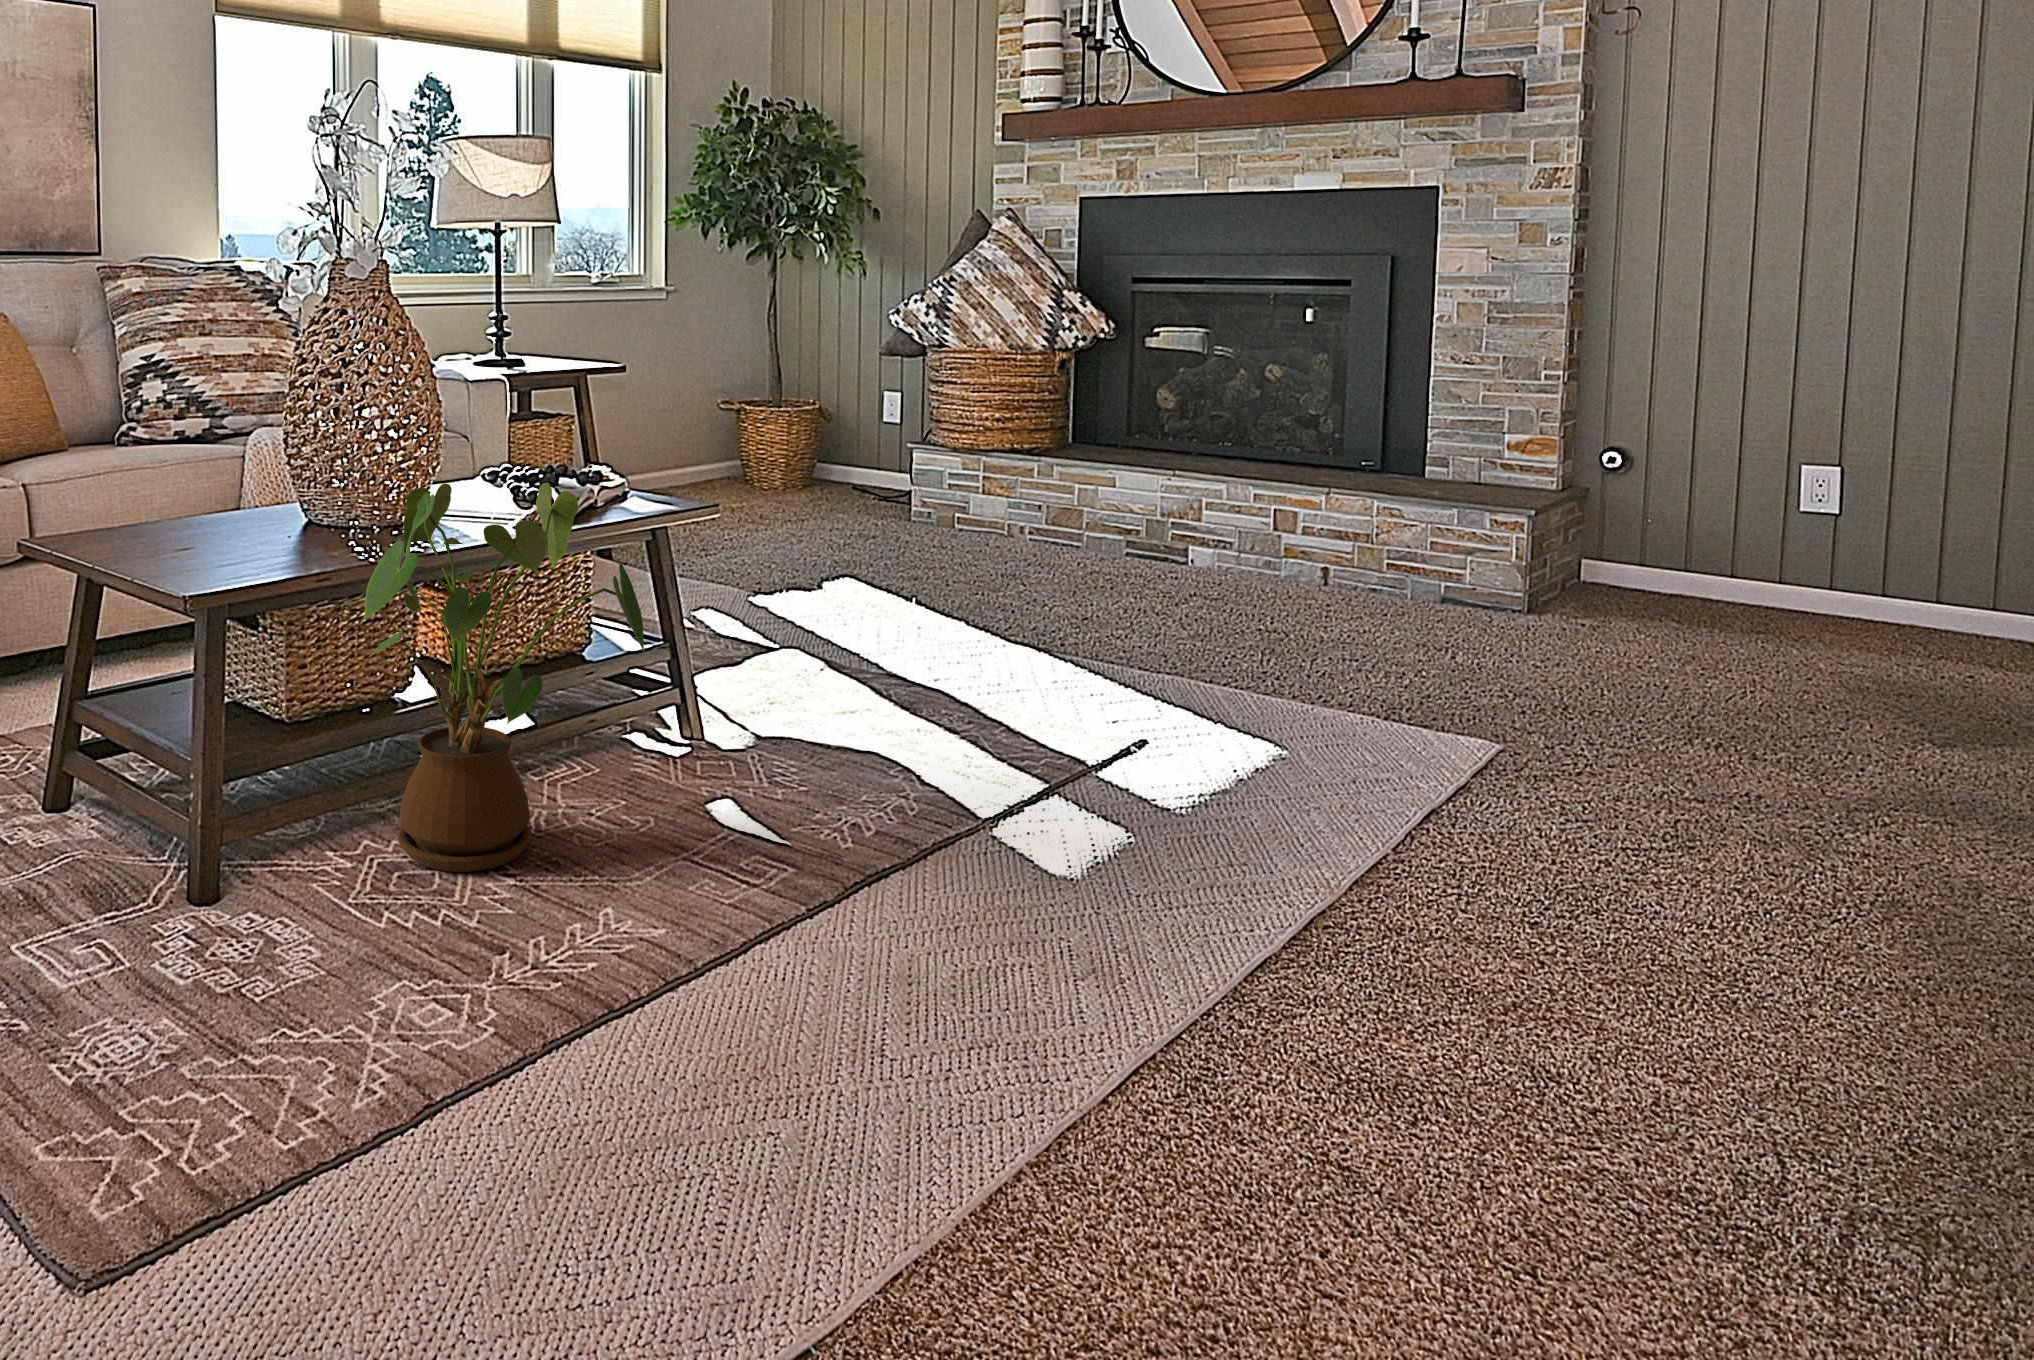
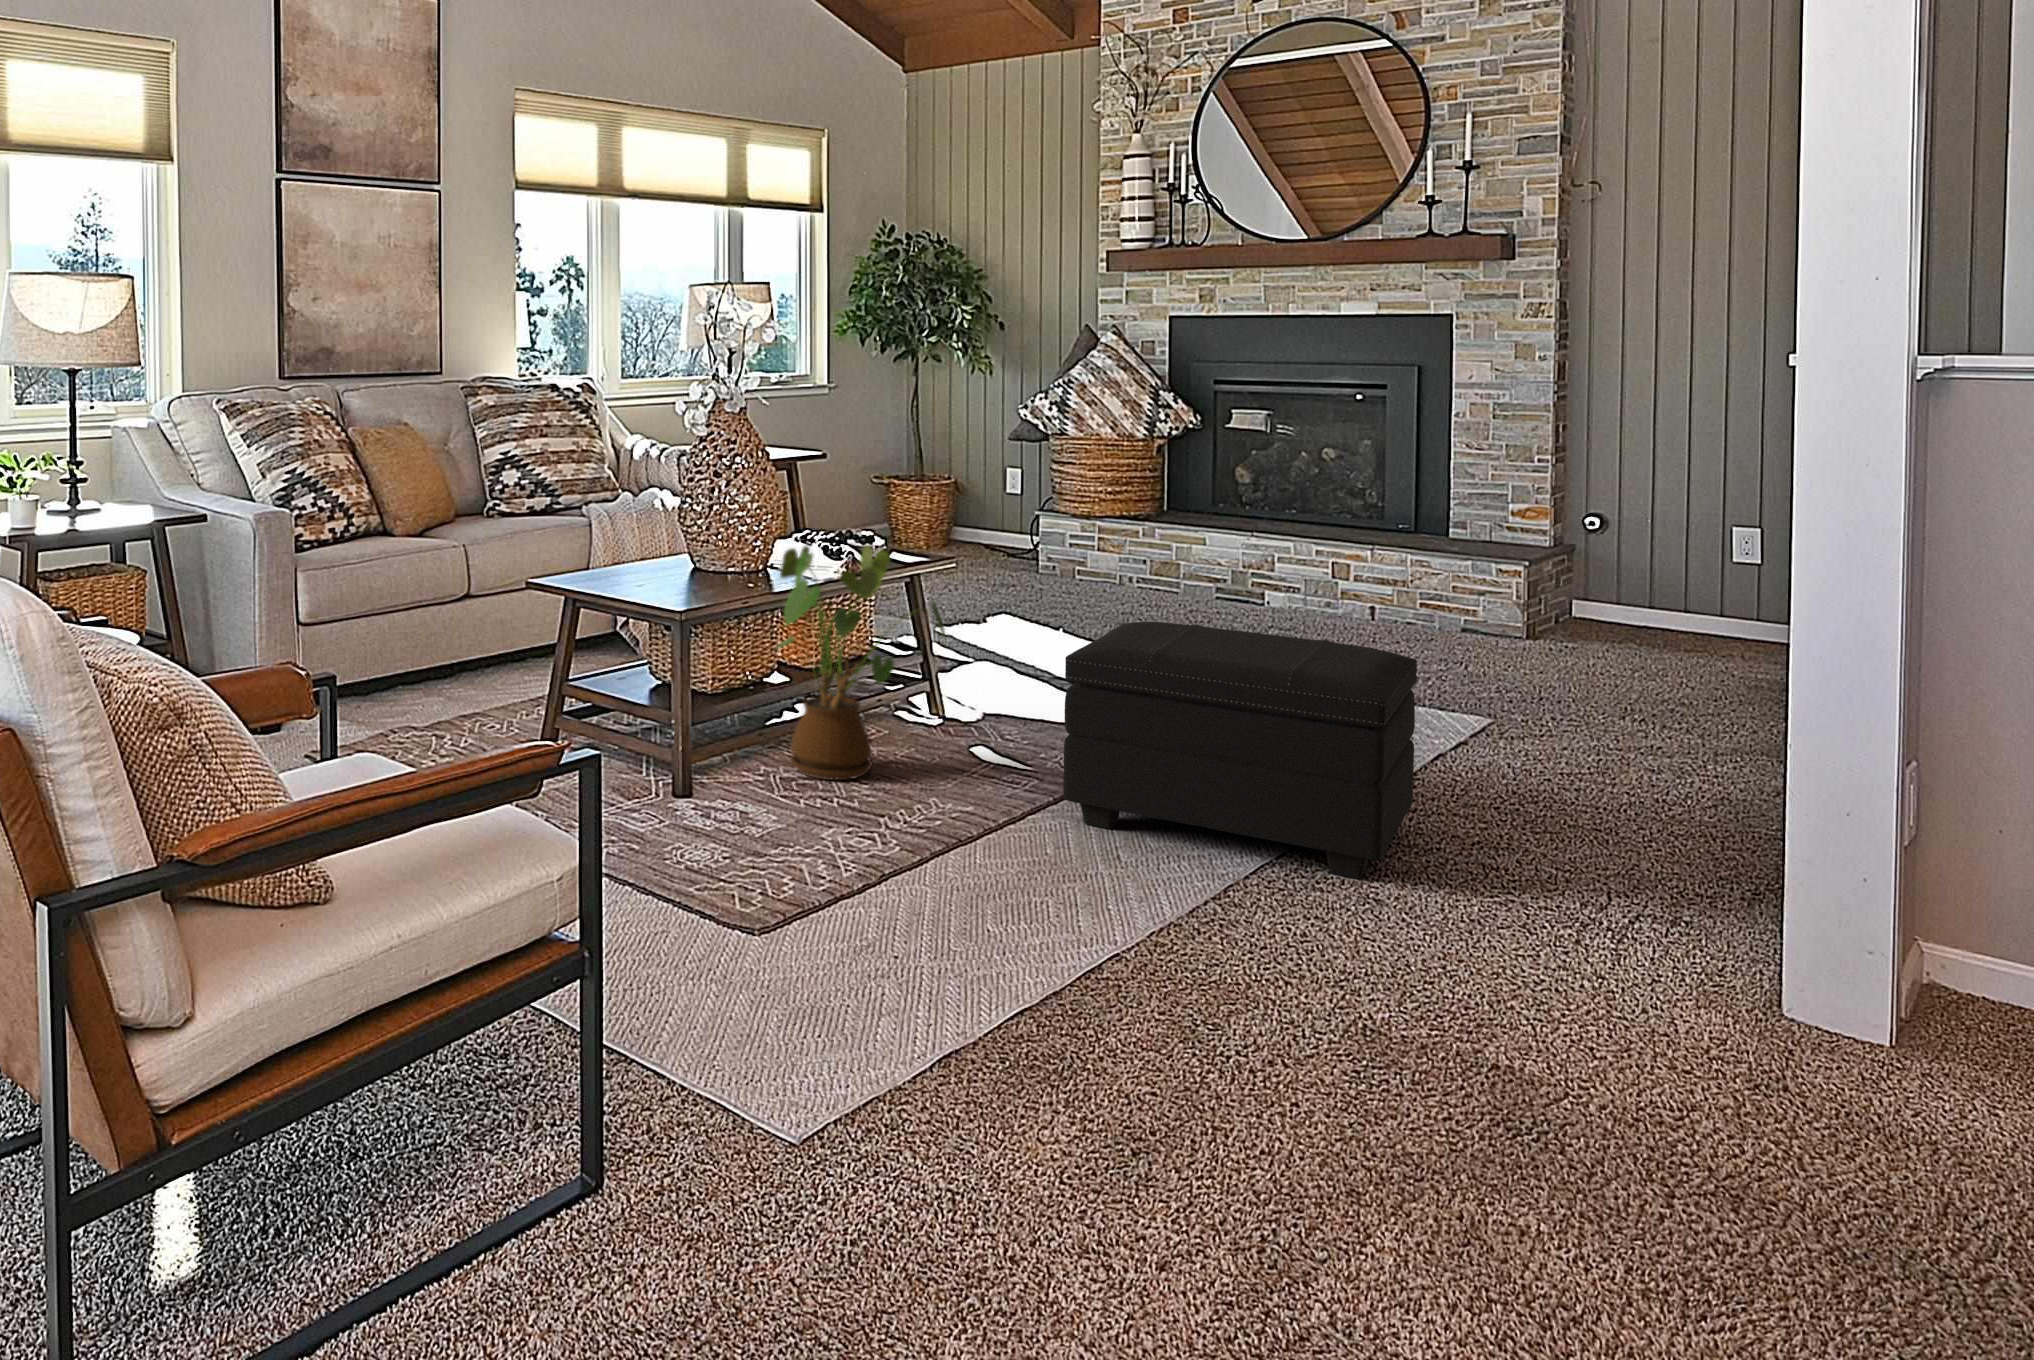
footstool: none [808,614,1433,1121] -> present [1063,622,1417,879]

